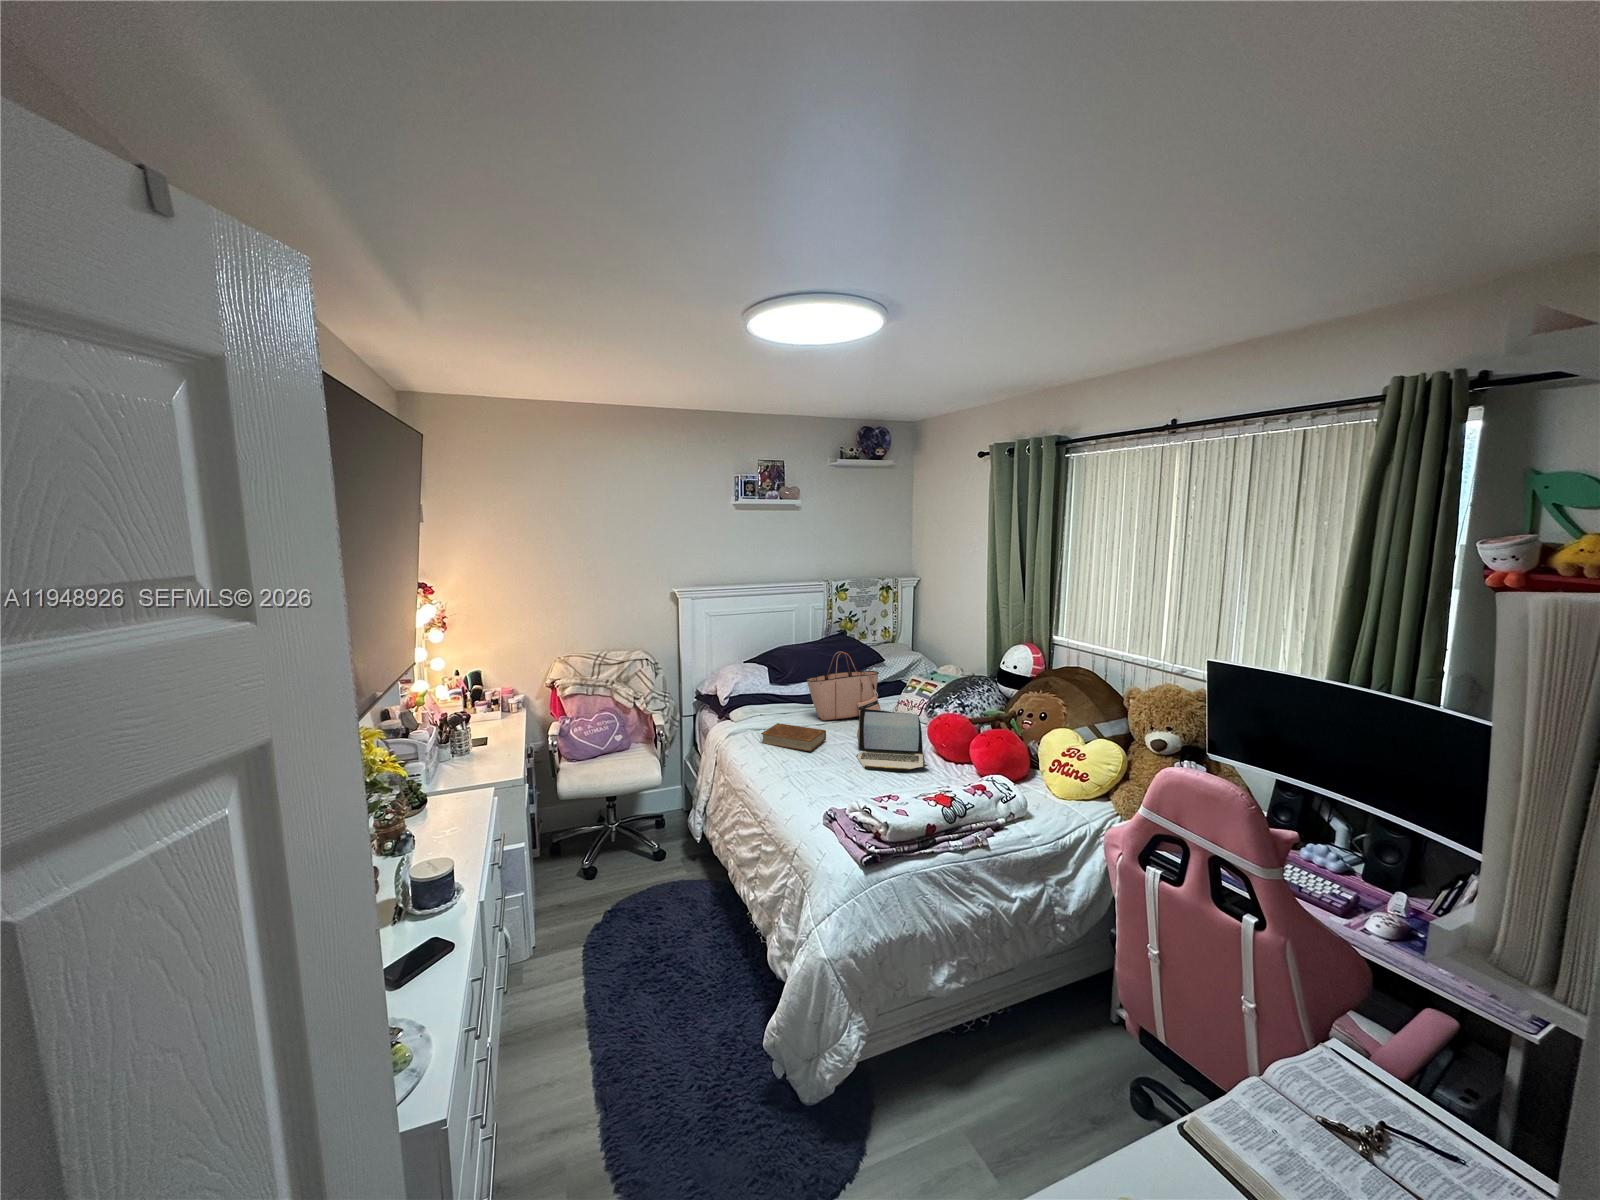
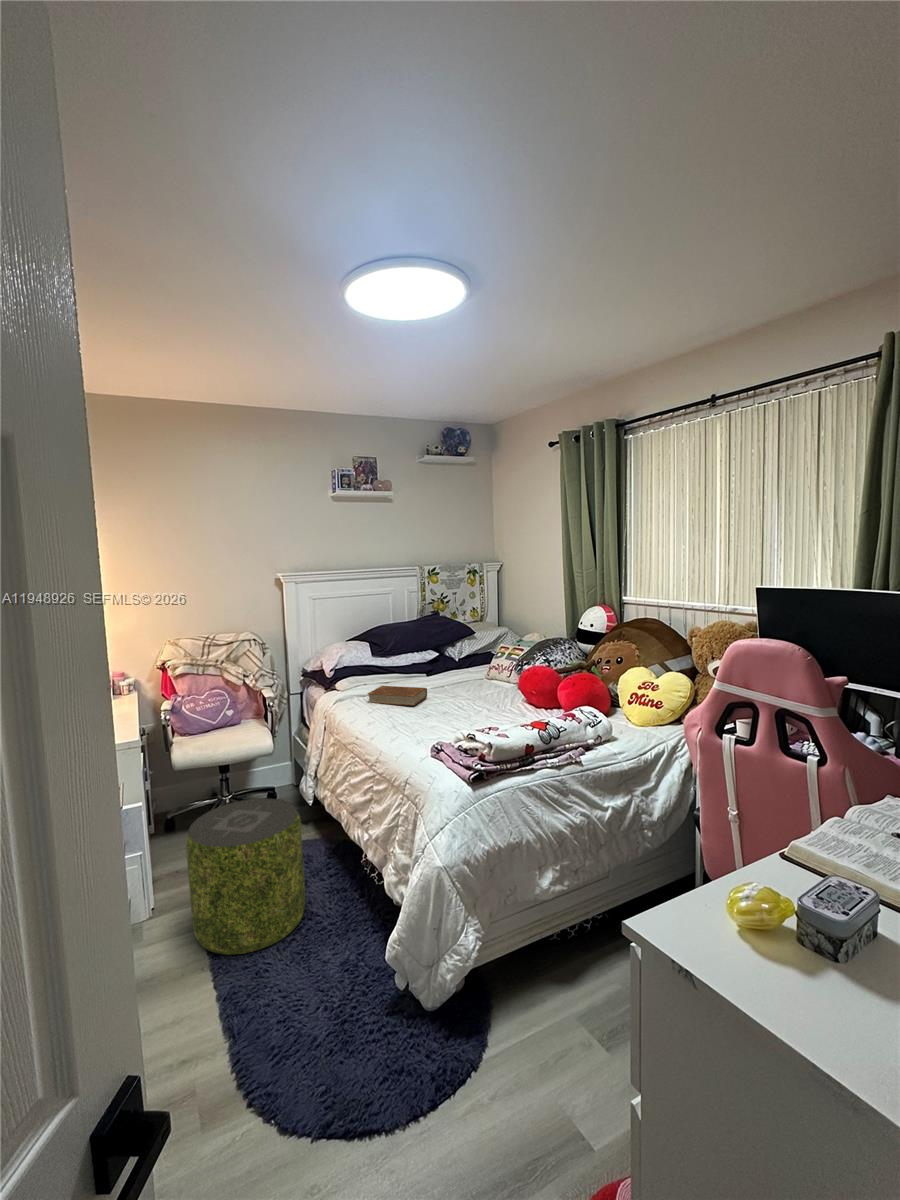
tote bag: present [806,651,880,720] -> none [406,621,475,684]
laptop: present [856,709,928,771] -> none [456,665,522,716]
pouf: none [567,843,686,1010] -> present [186,798,305,955]

